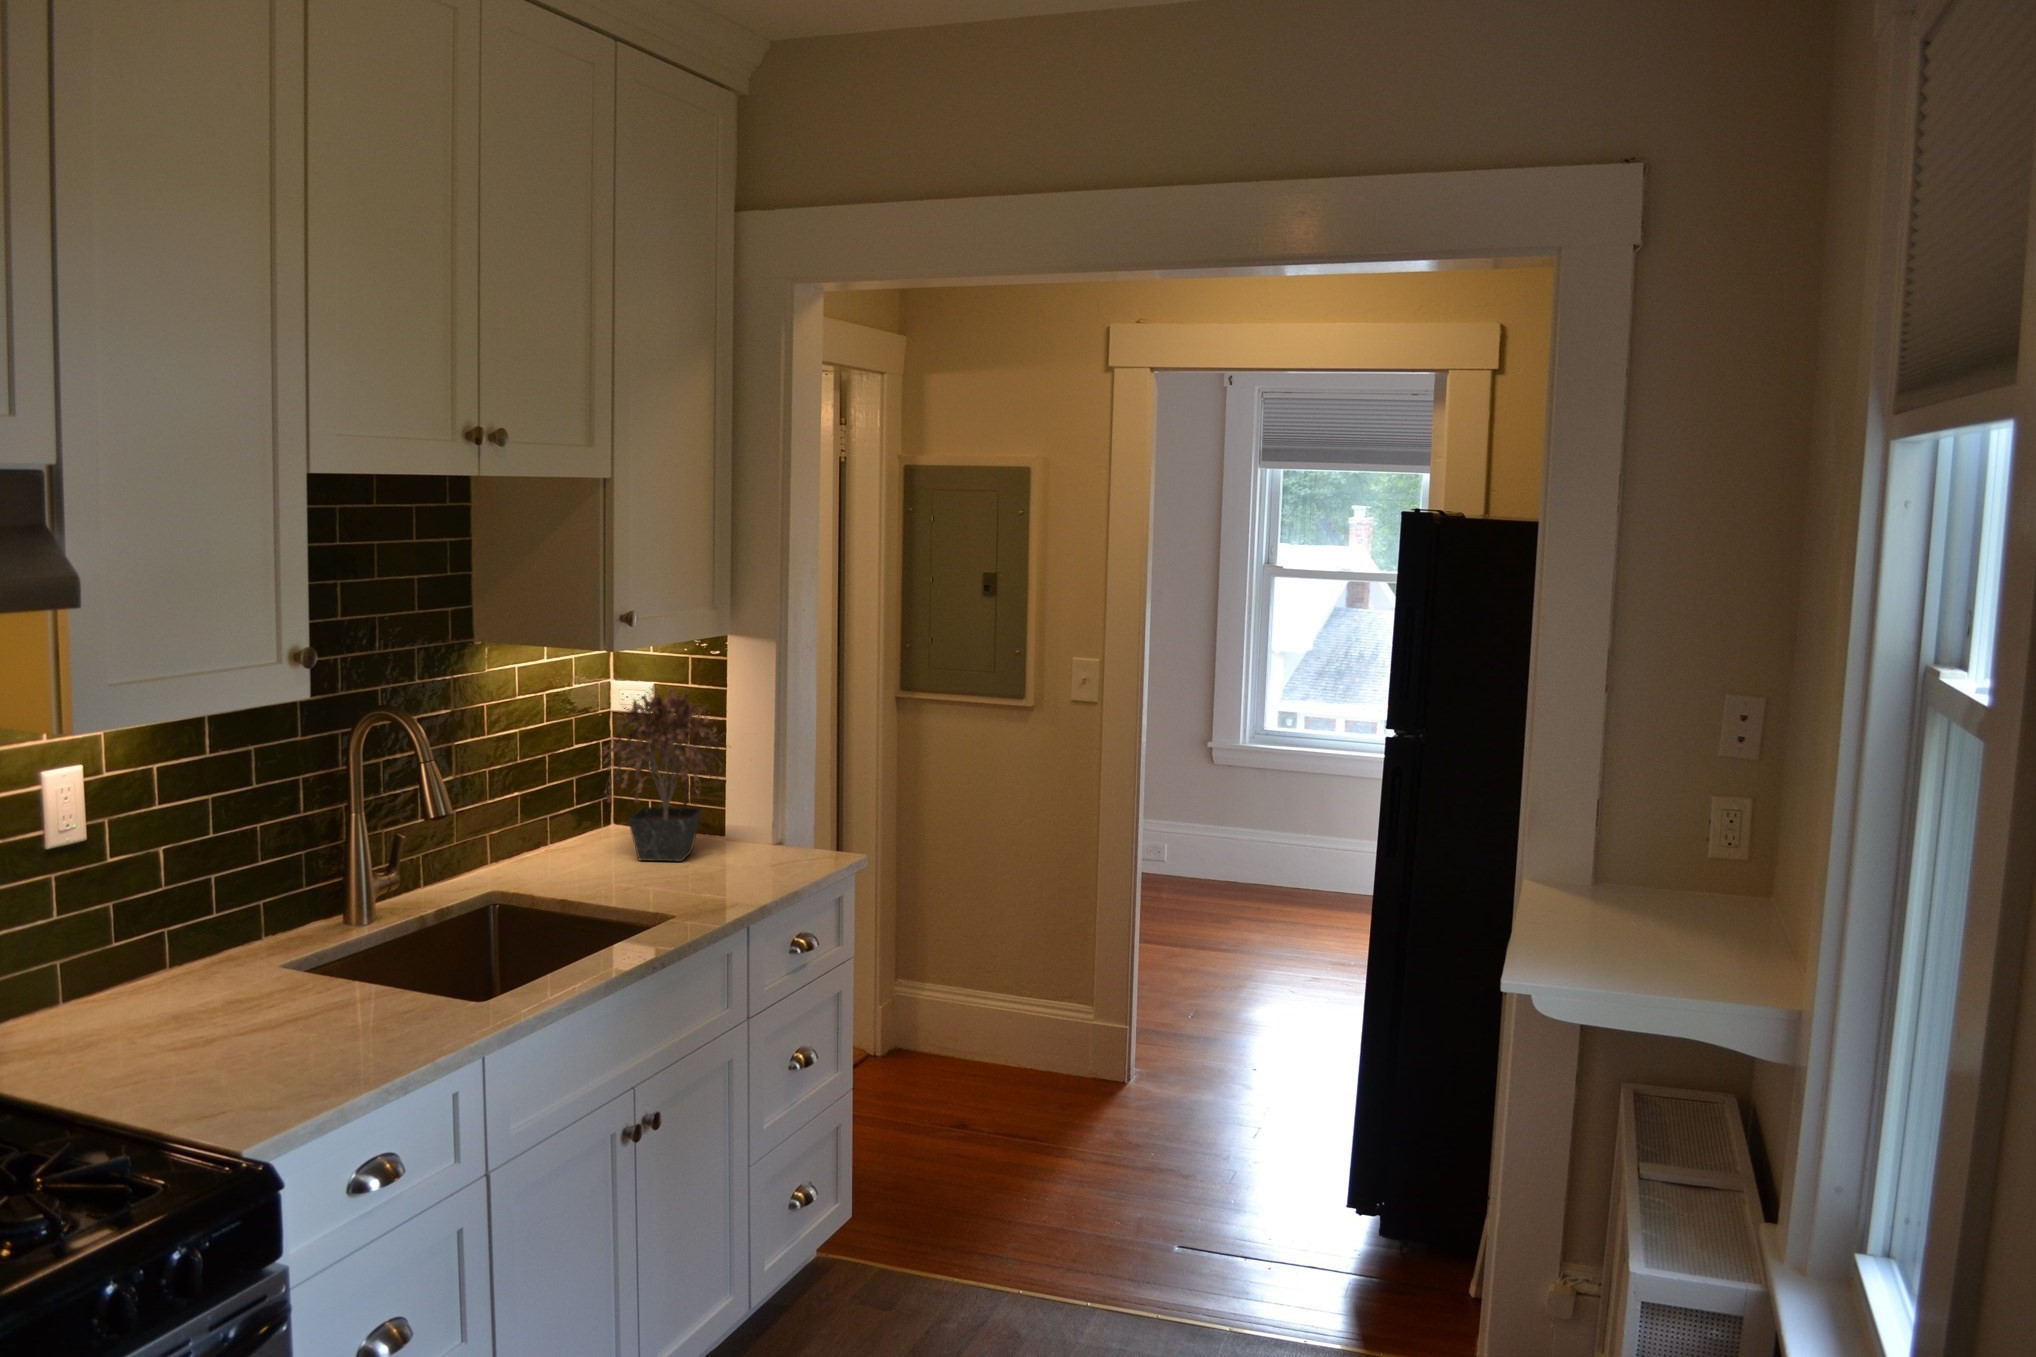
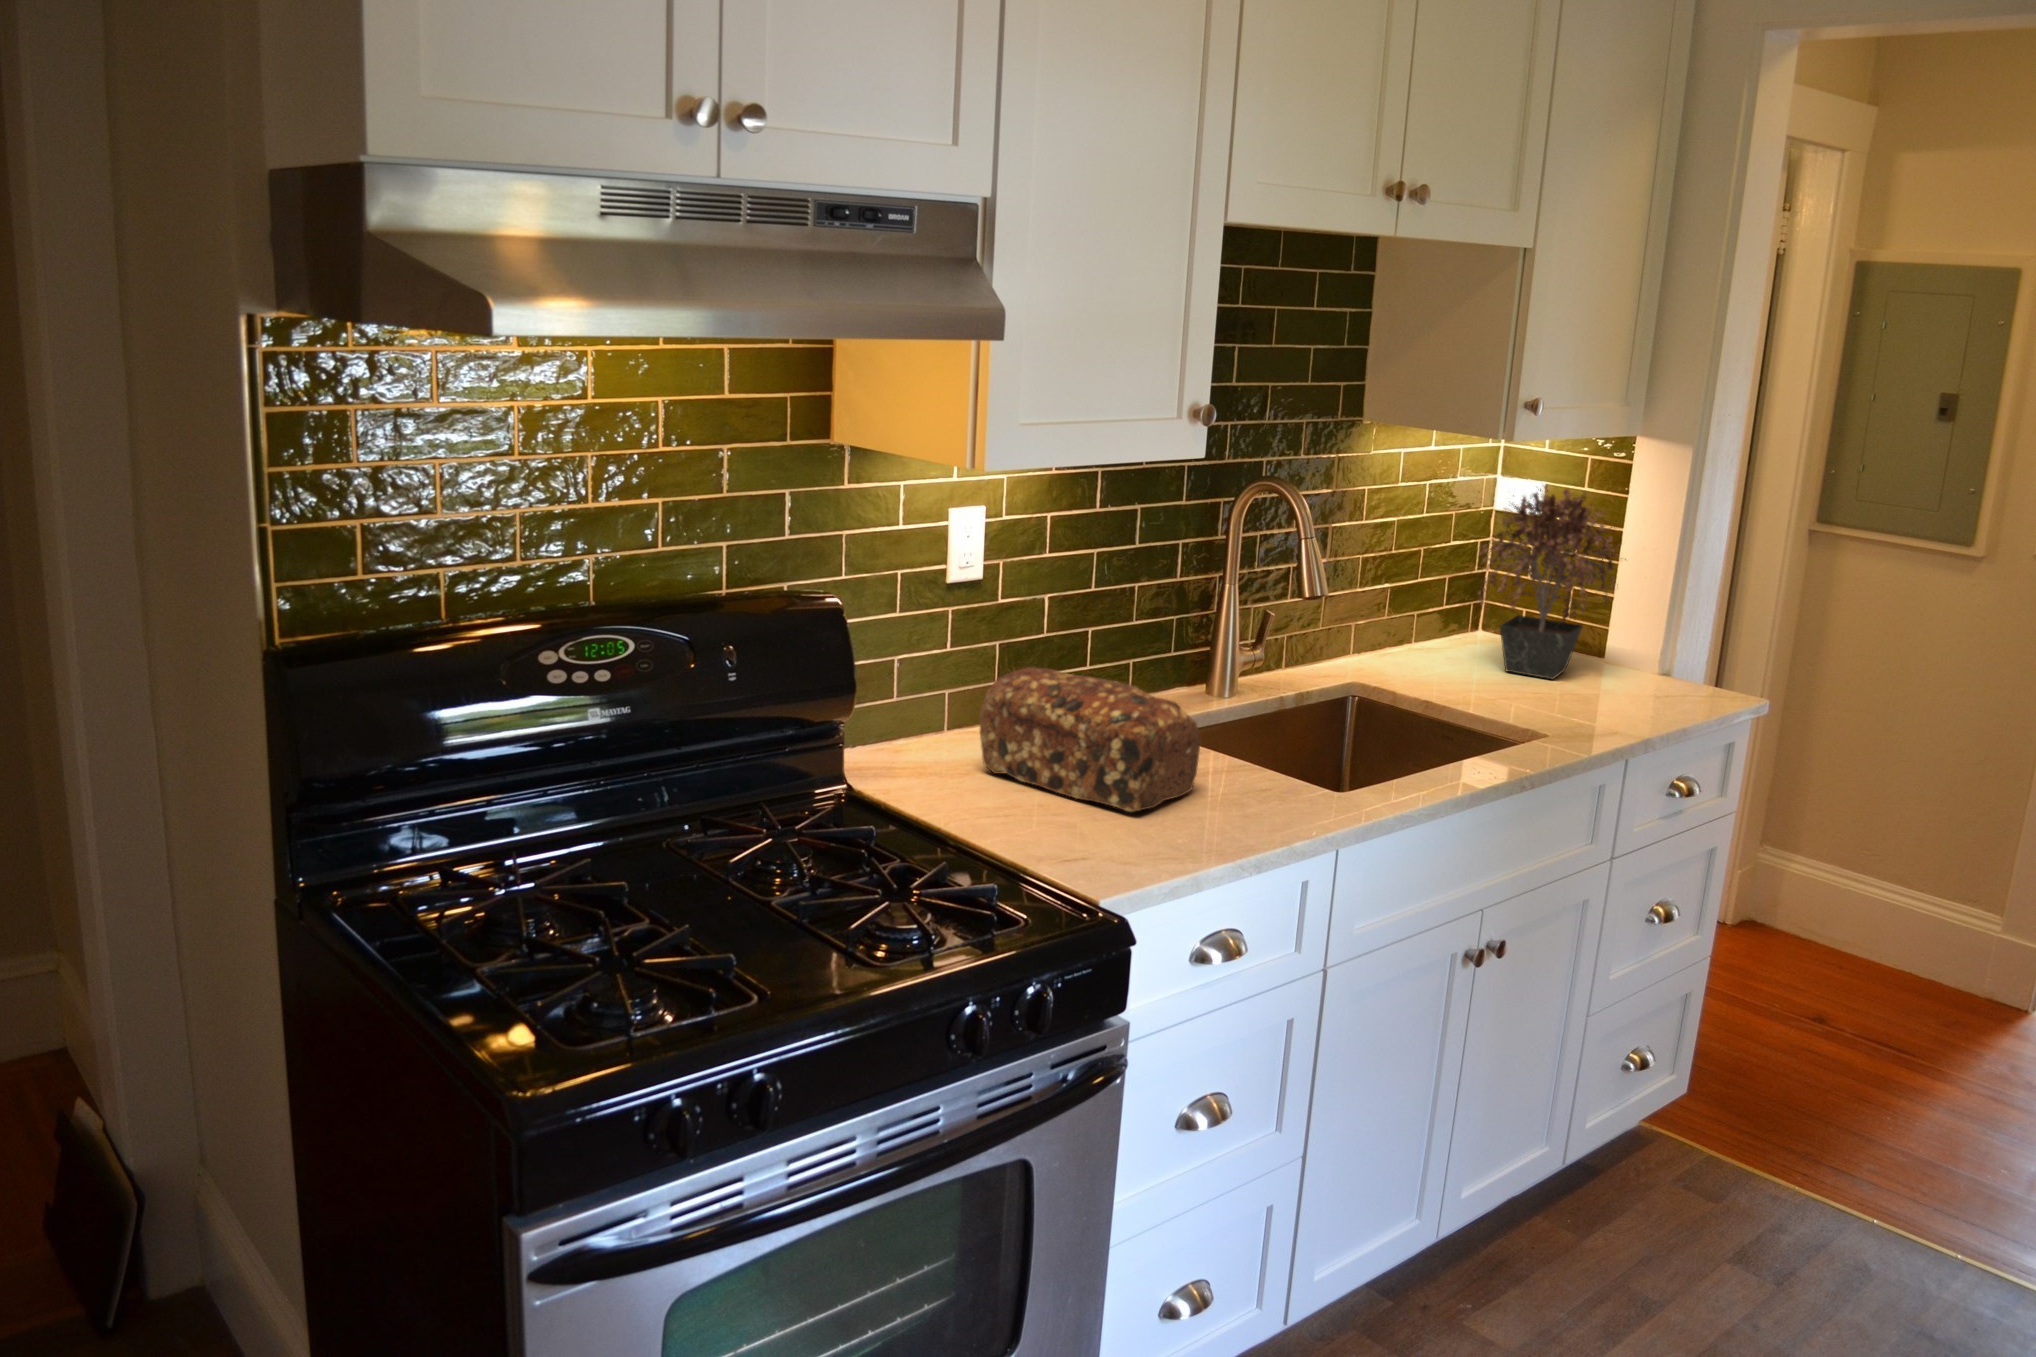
bread loaf: none [82,926,339,1056] -> present [980,667,1201,812]

